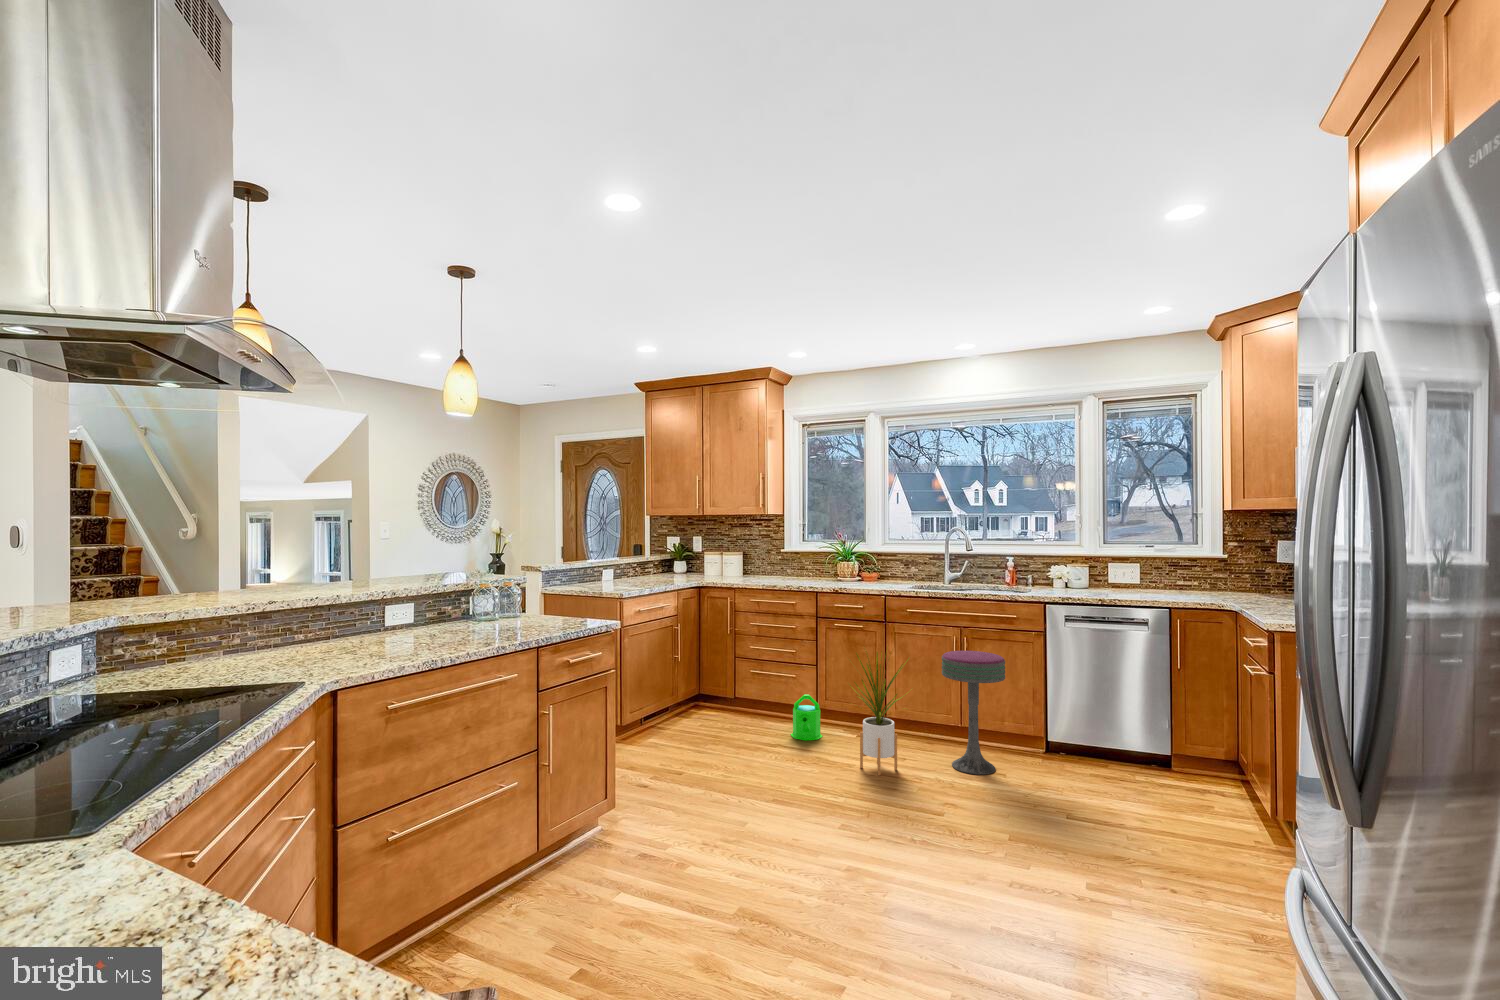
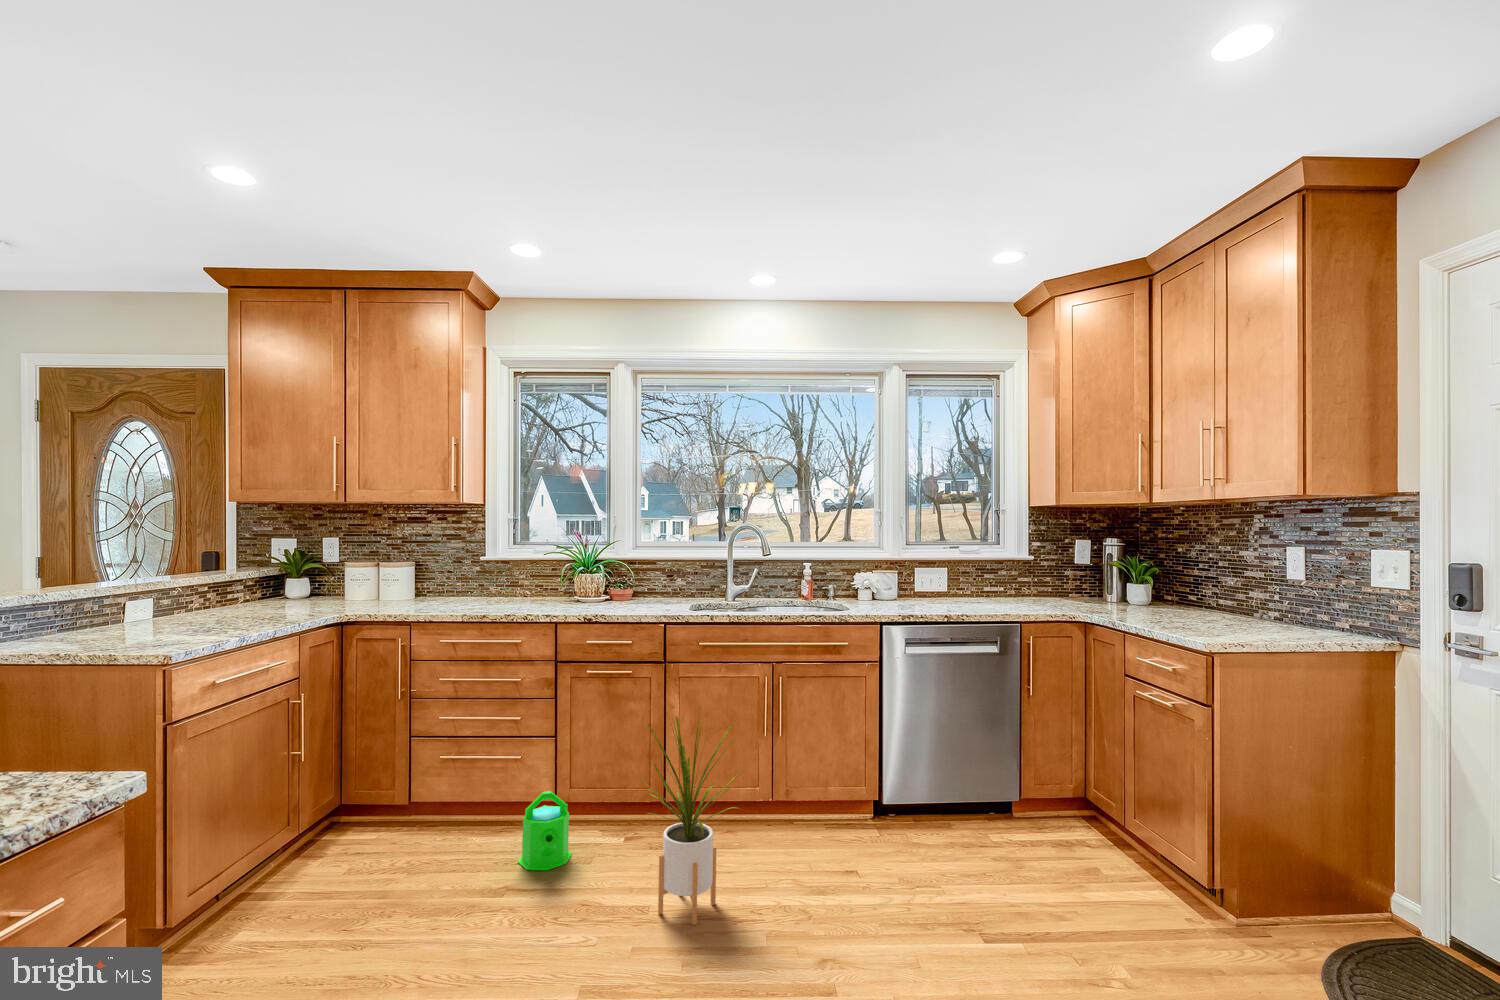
bar stool: present [942,651,1005,775] -> none [769,698,856,883]

